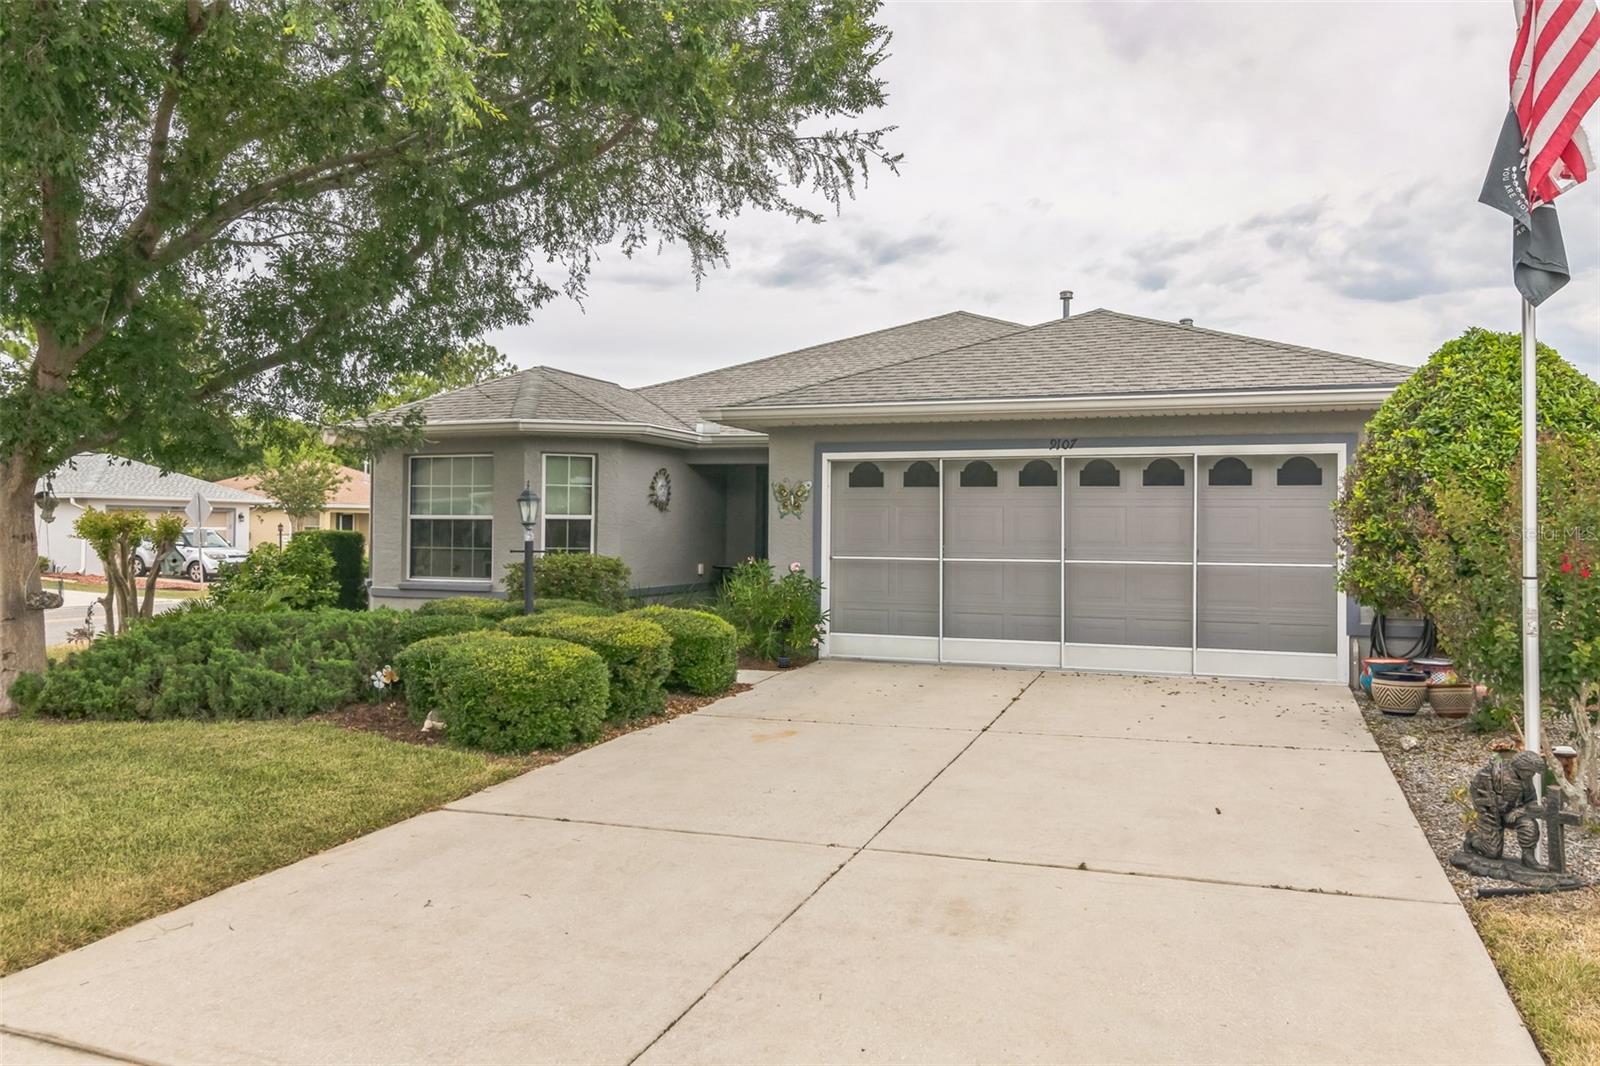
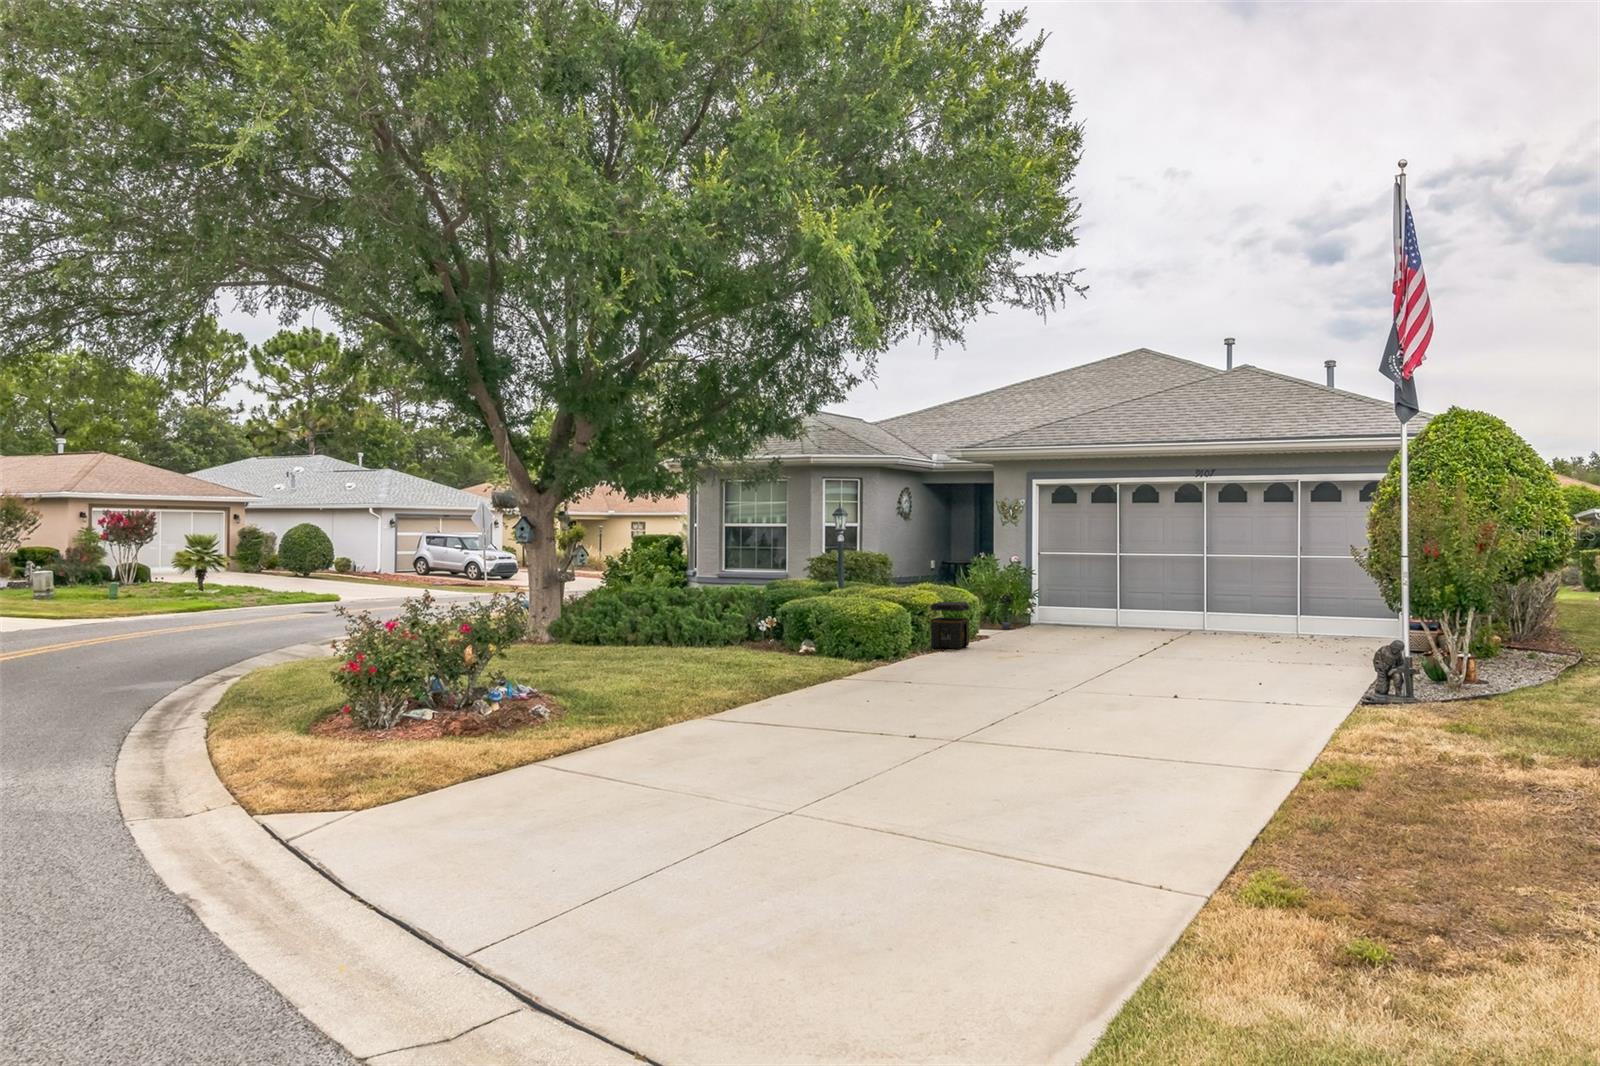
toolbox: none [646,641,713,722] -> present [930,602,969,649]

